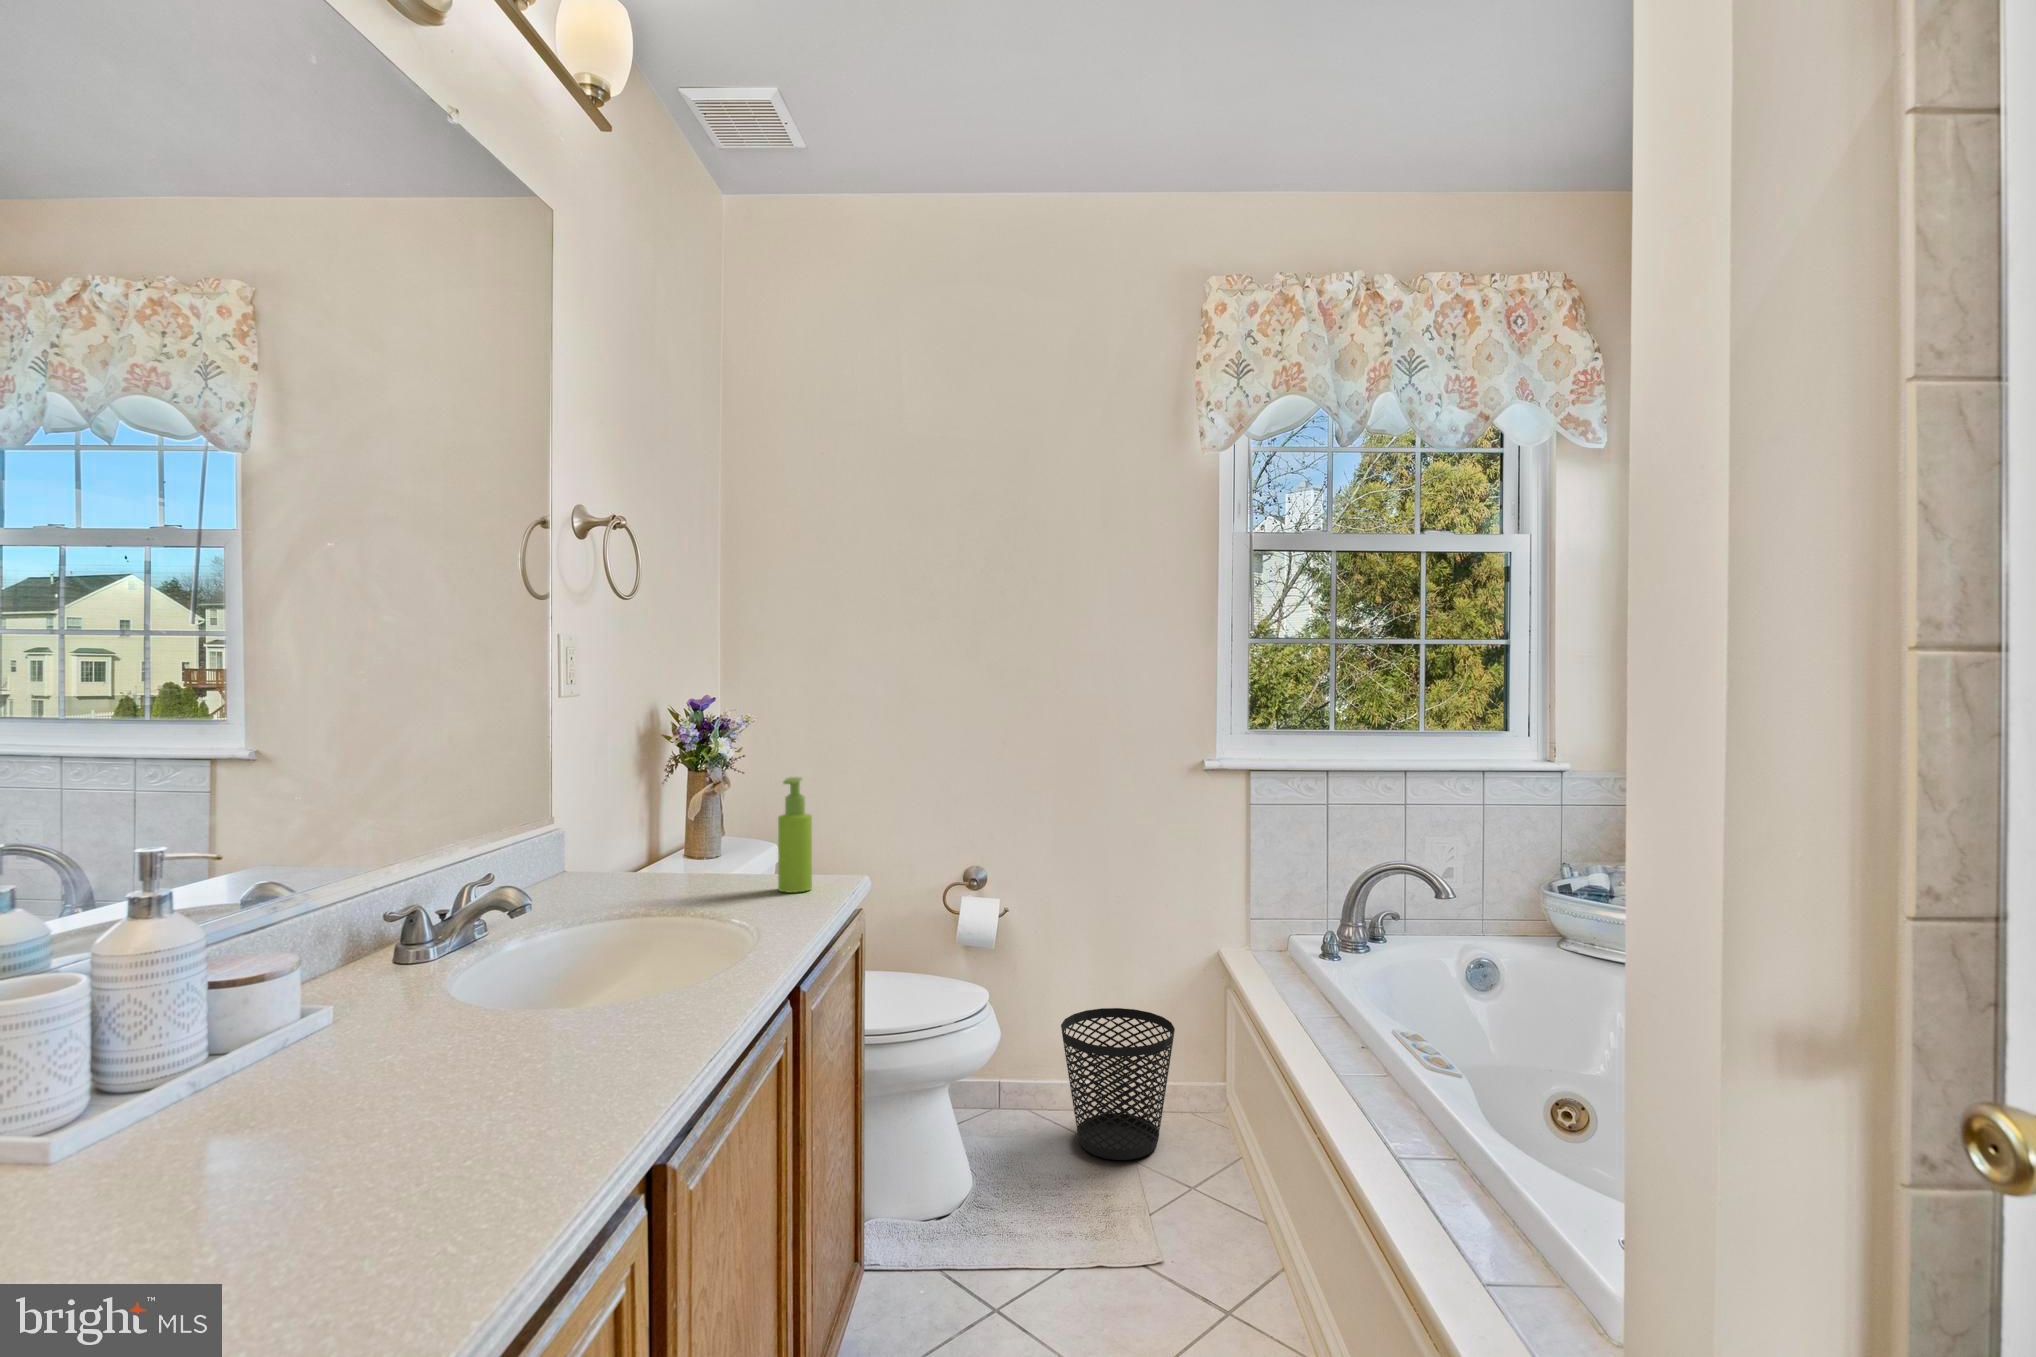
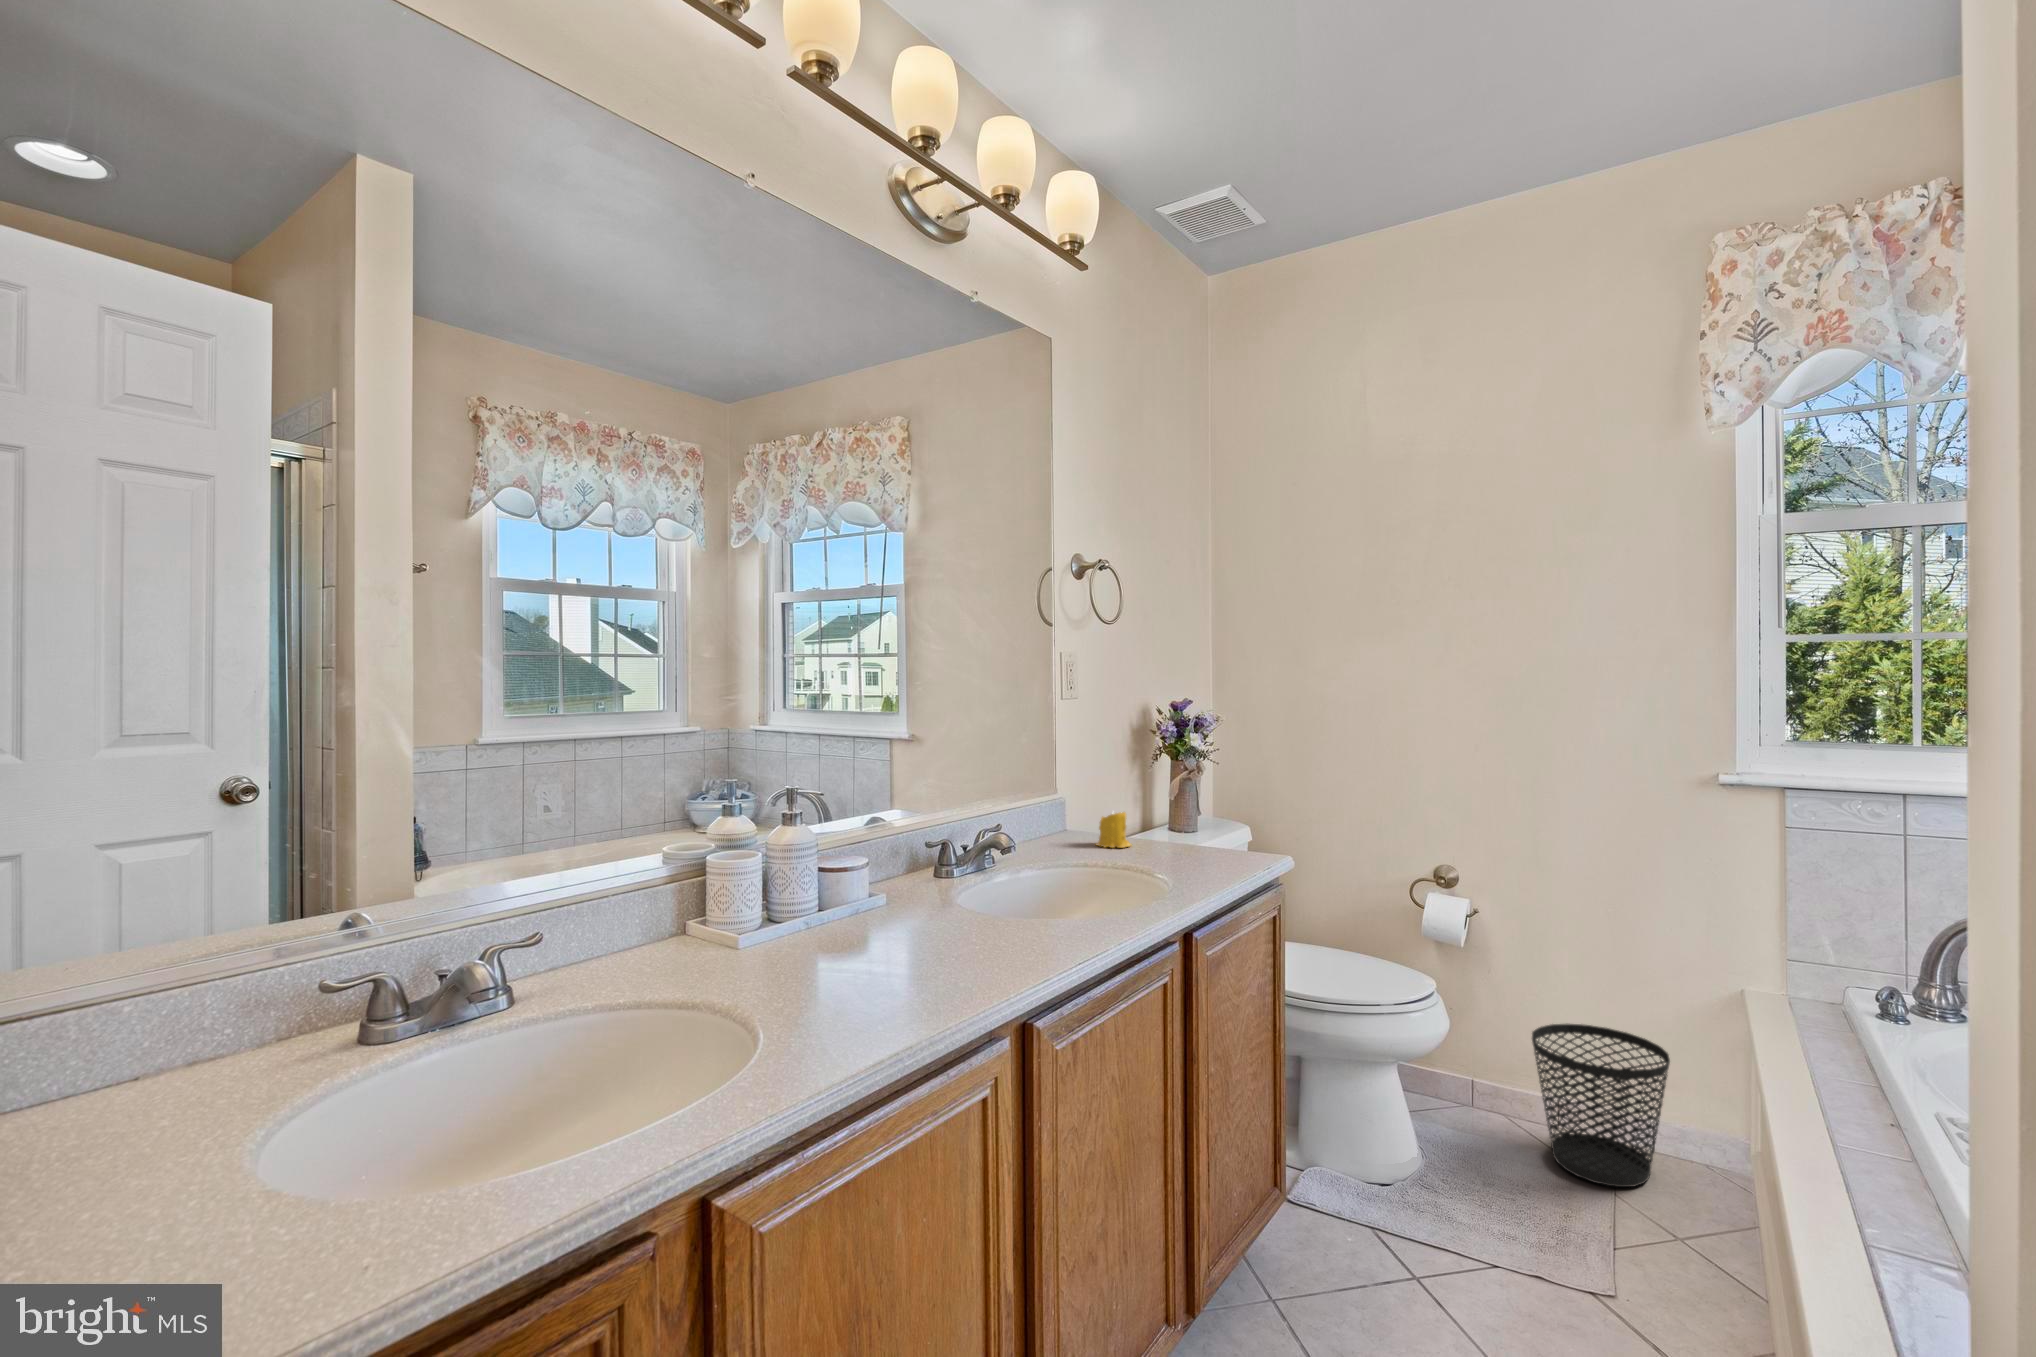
soap dispenser: present [778,777,812,893] -> none [1212,767,1240,863]
candle: none [615,839,666,890] -> present [1096,812,1131,848]

